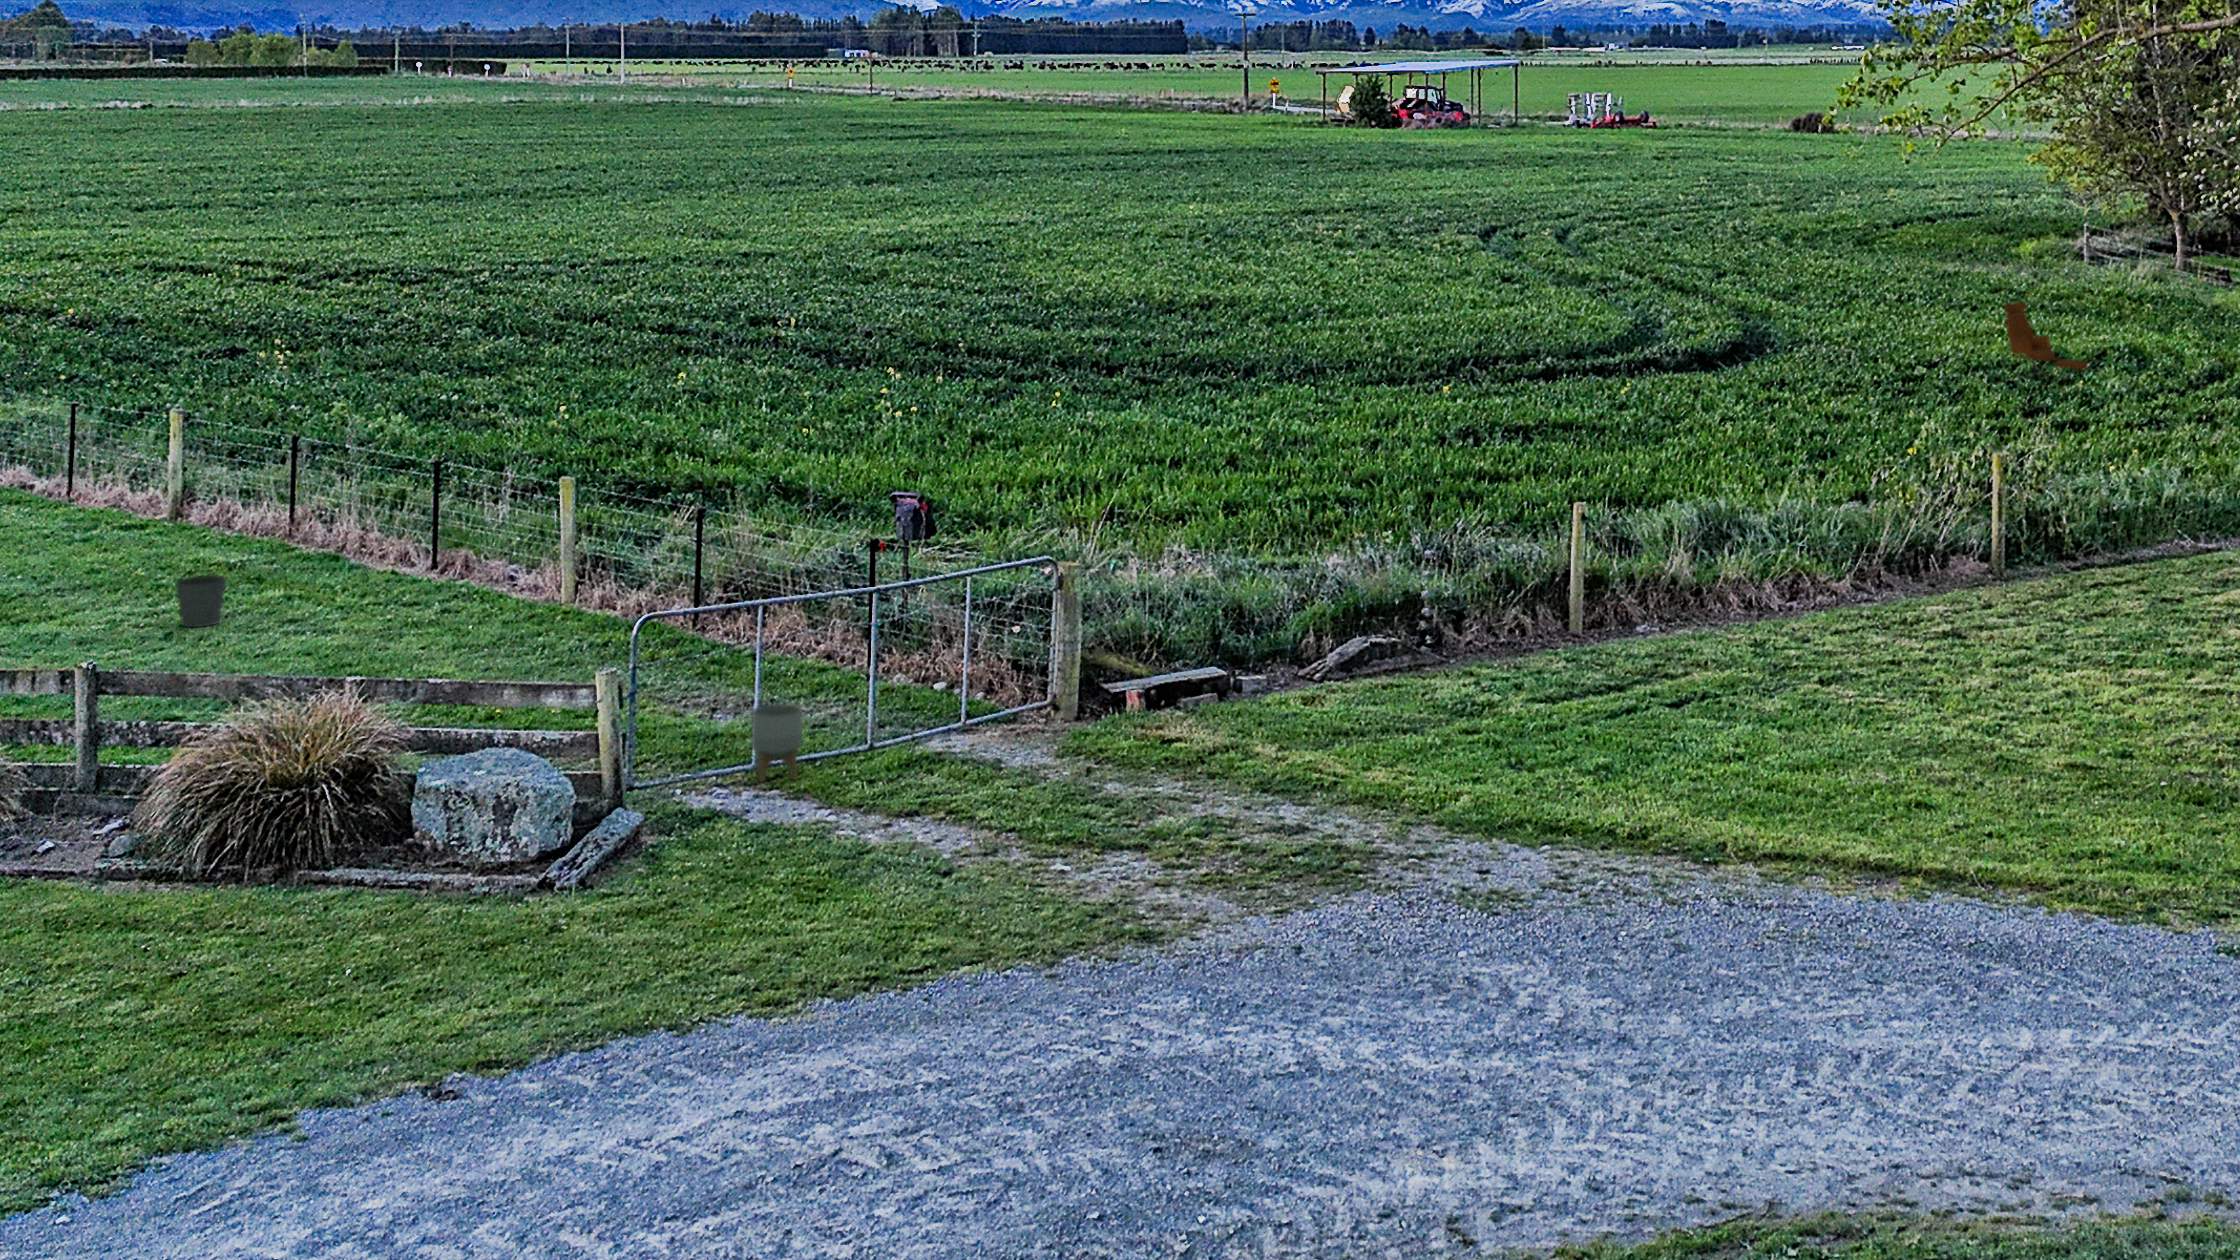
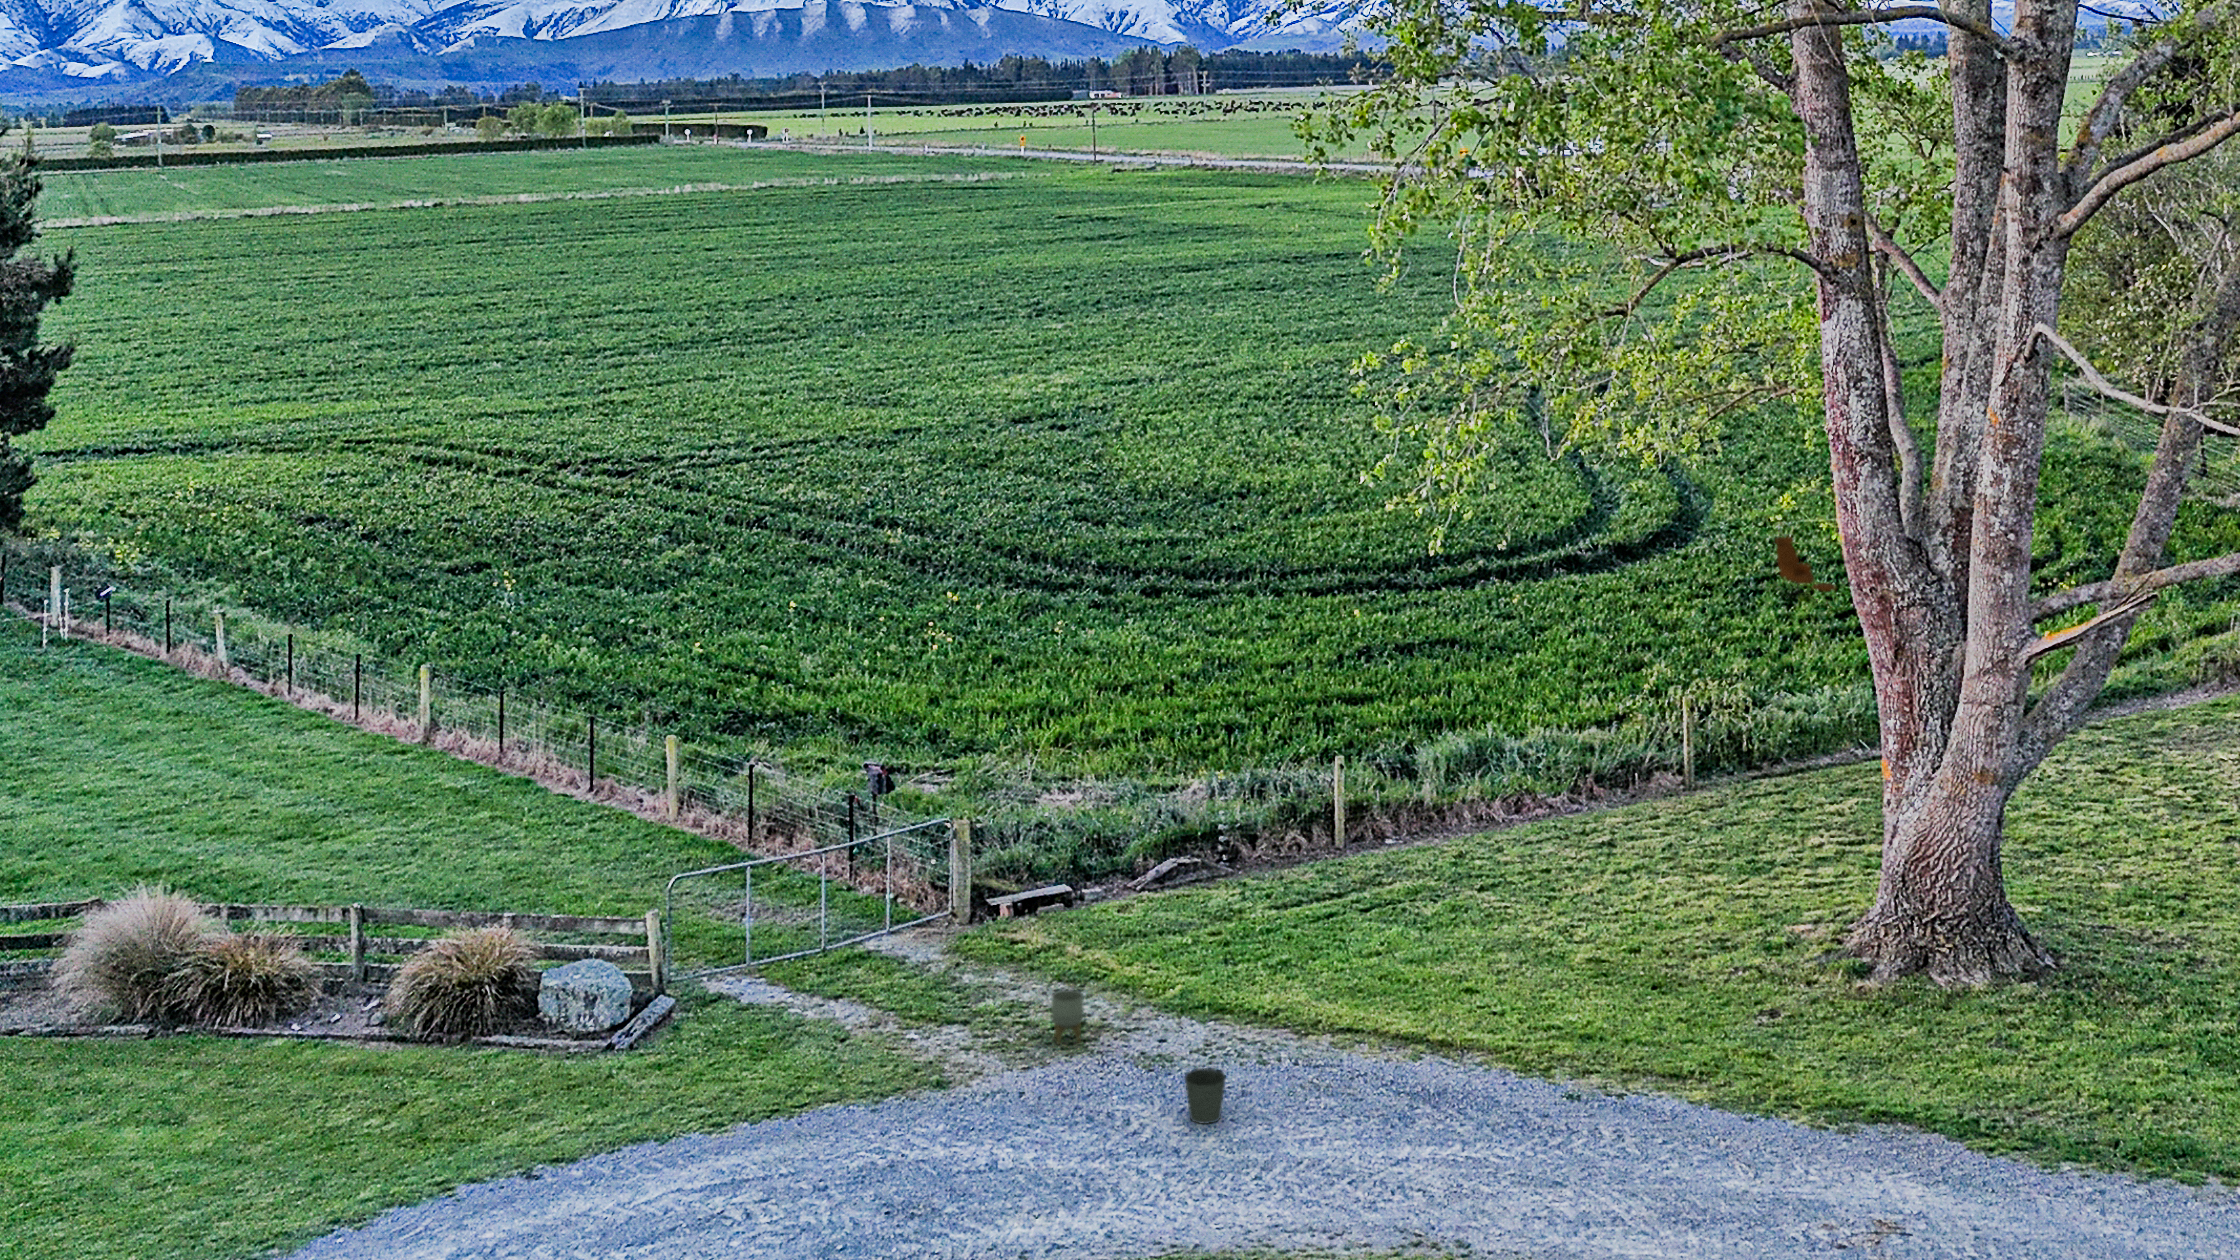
bucket: present [176,575,226,627] -> present [1184,1068,1226,1124]
planter: present [752,704,802,782] -> present [1052,990,1083,1044]

